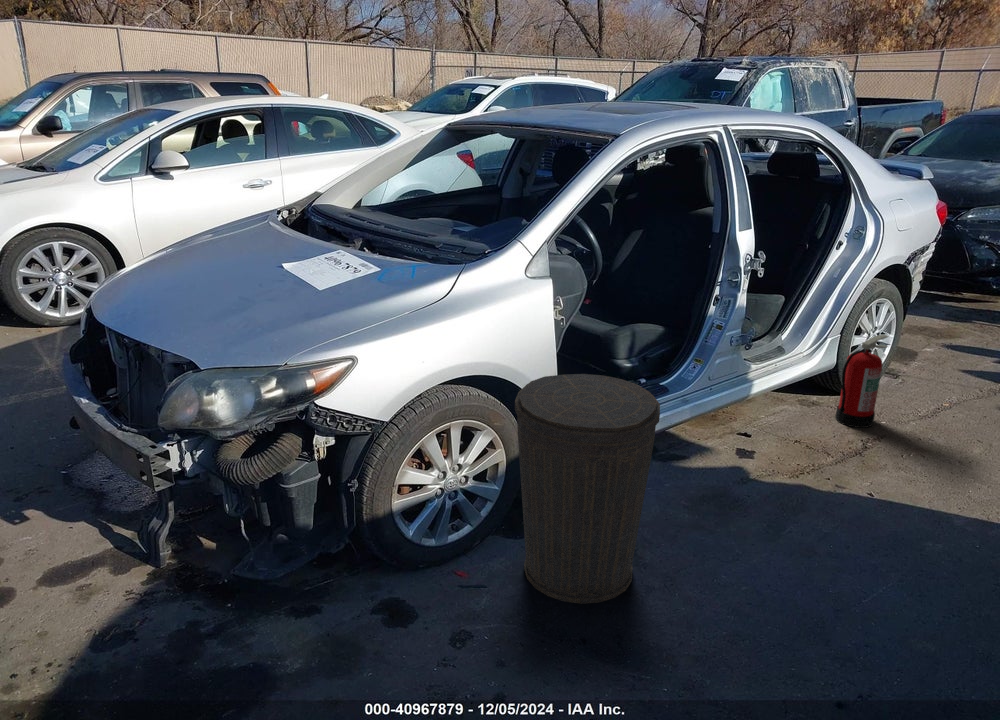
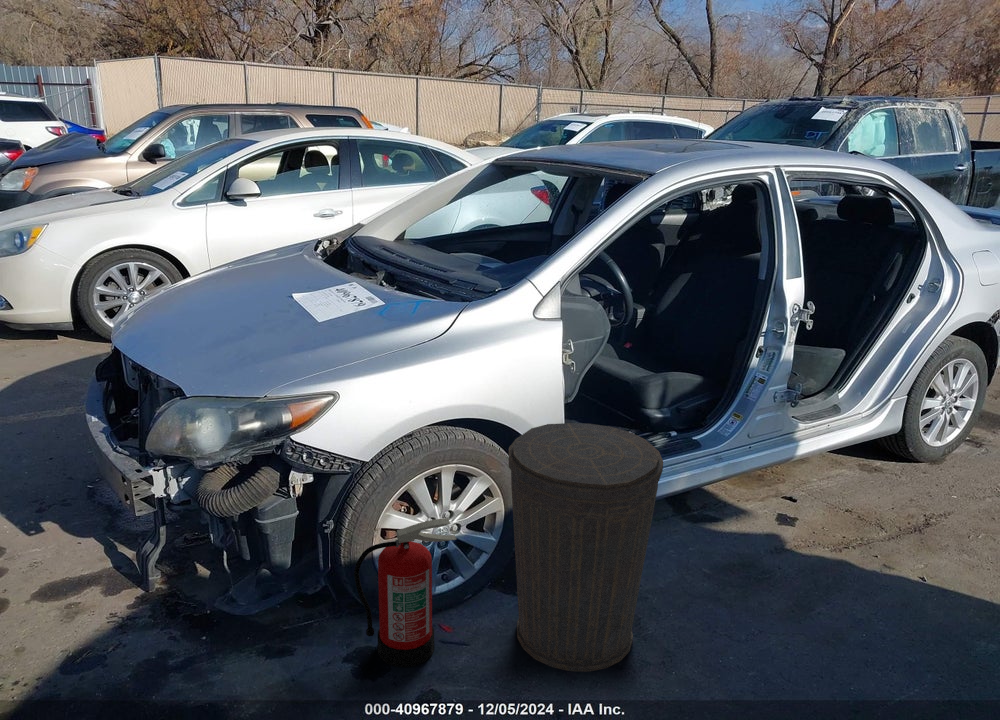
fire extinguisher: present [835,334,889,428] -> present [354,518,456,667]

